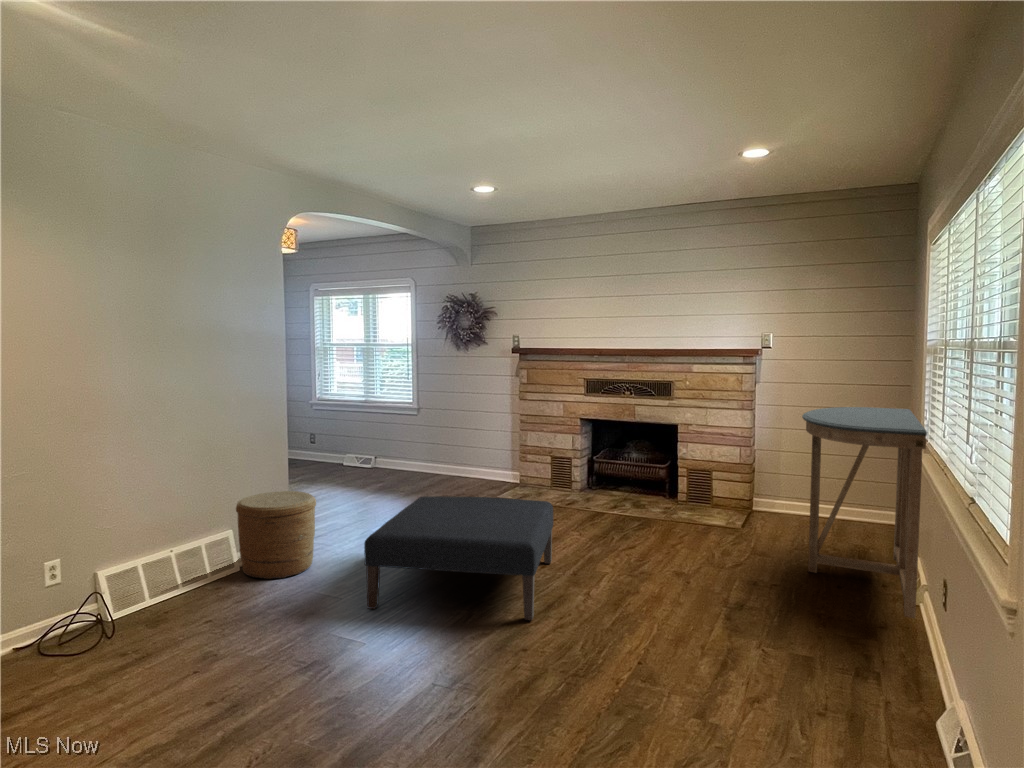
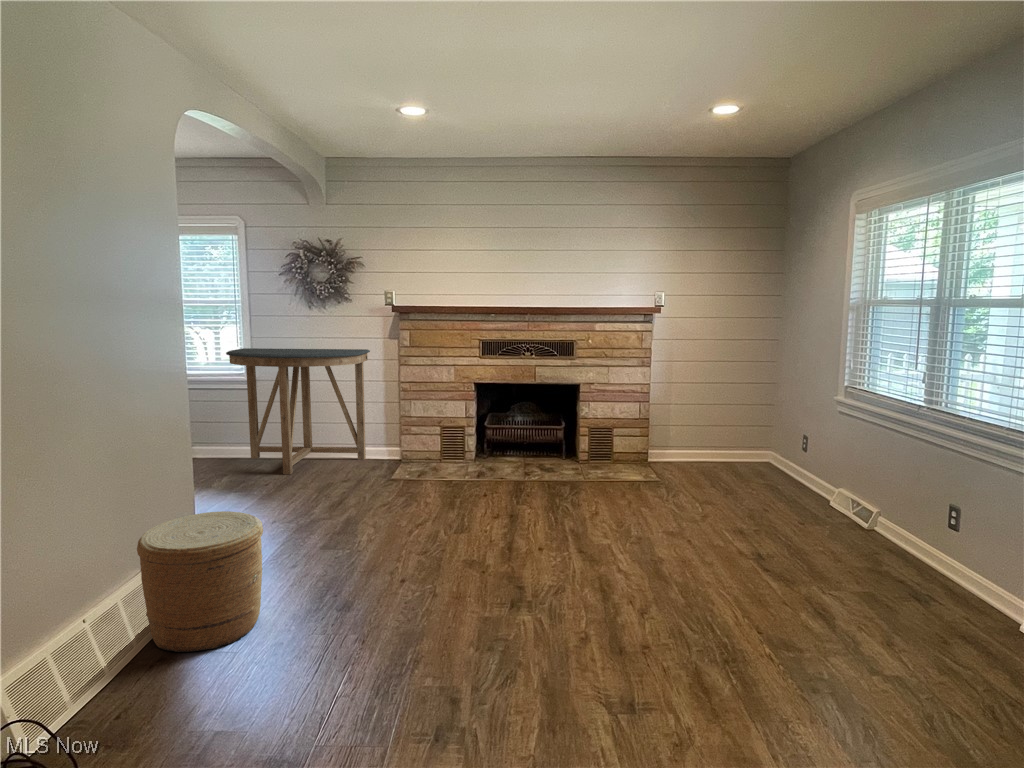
console table: present [802,407,927,618] -> present [226,348,370,475]
ottoman: present [364,496,553,620] -> none [385,481,621,660]

